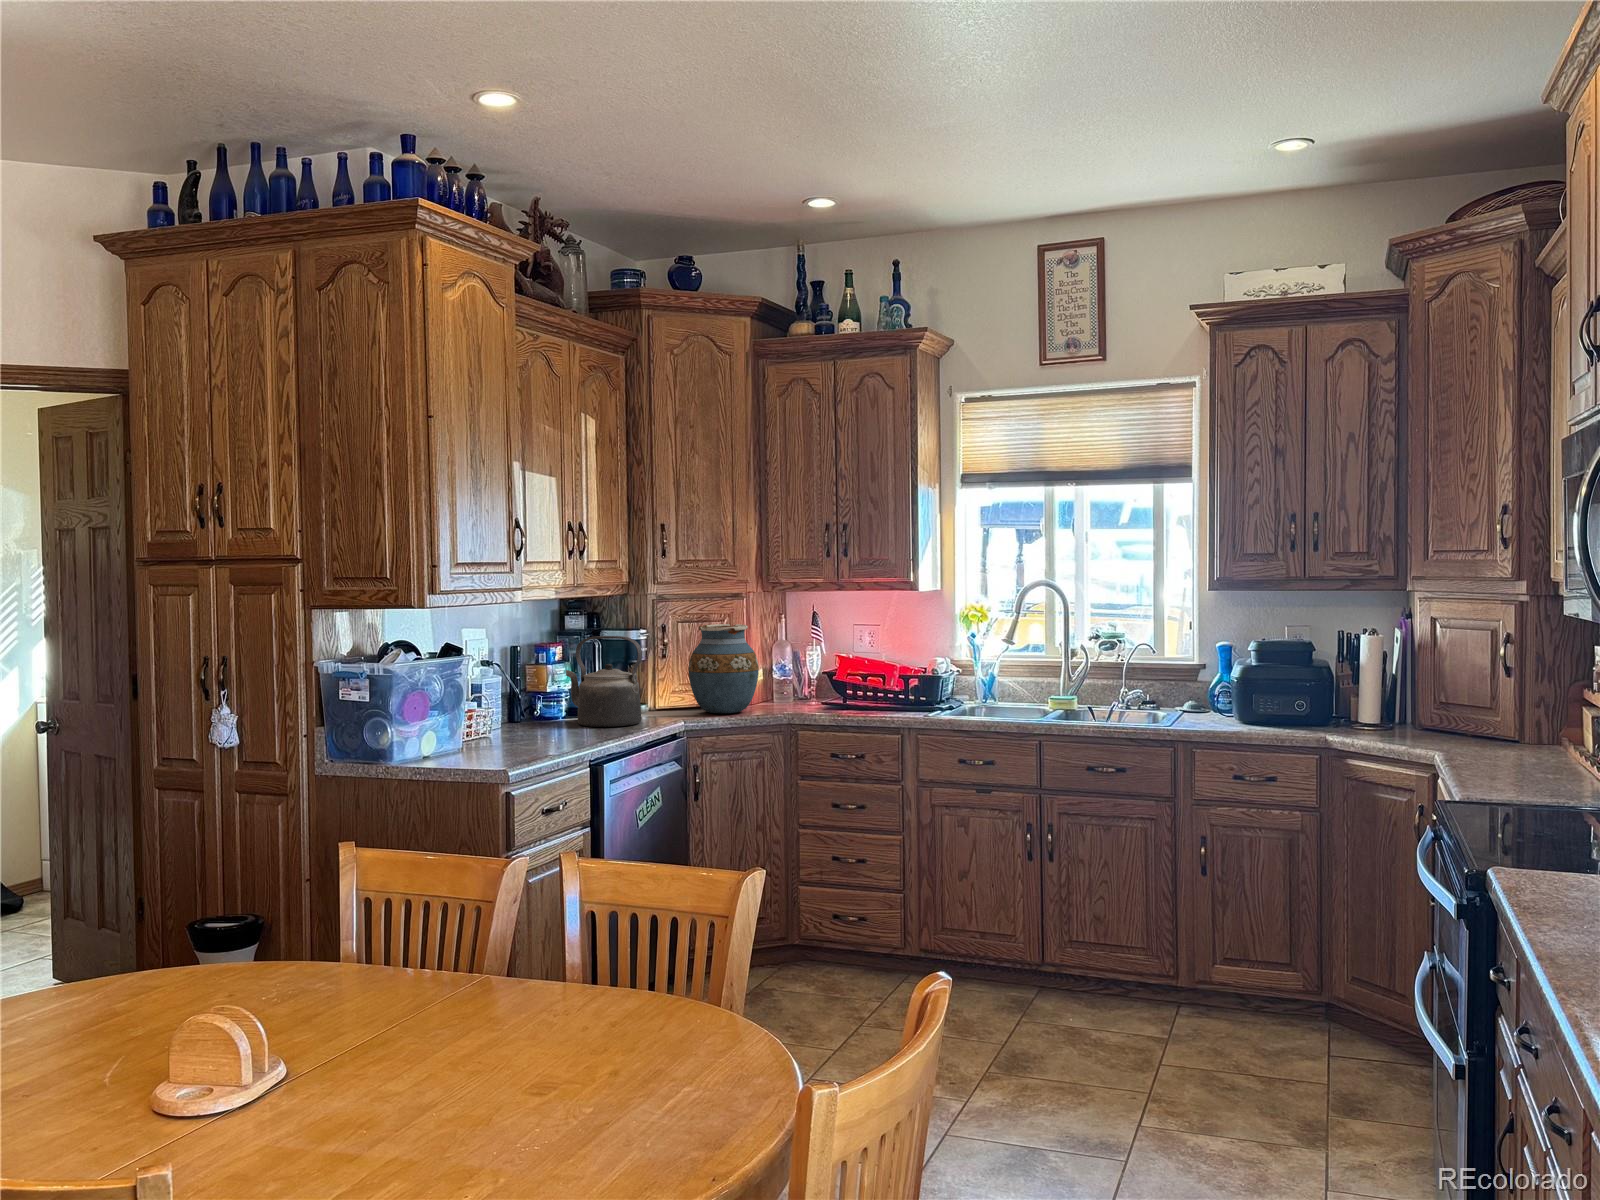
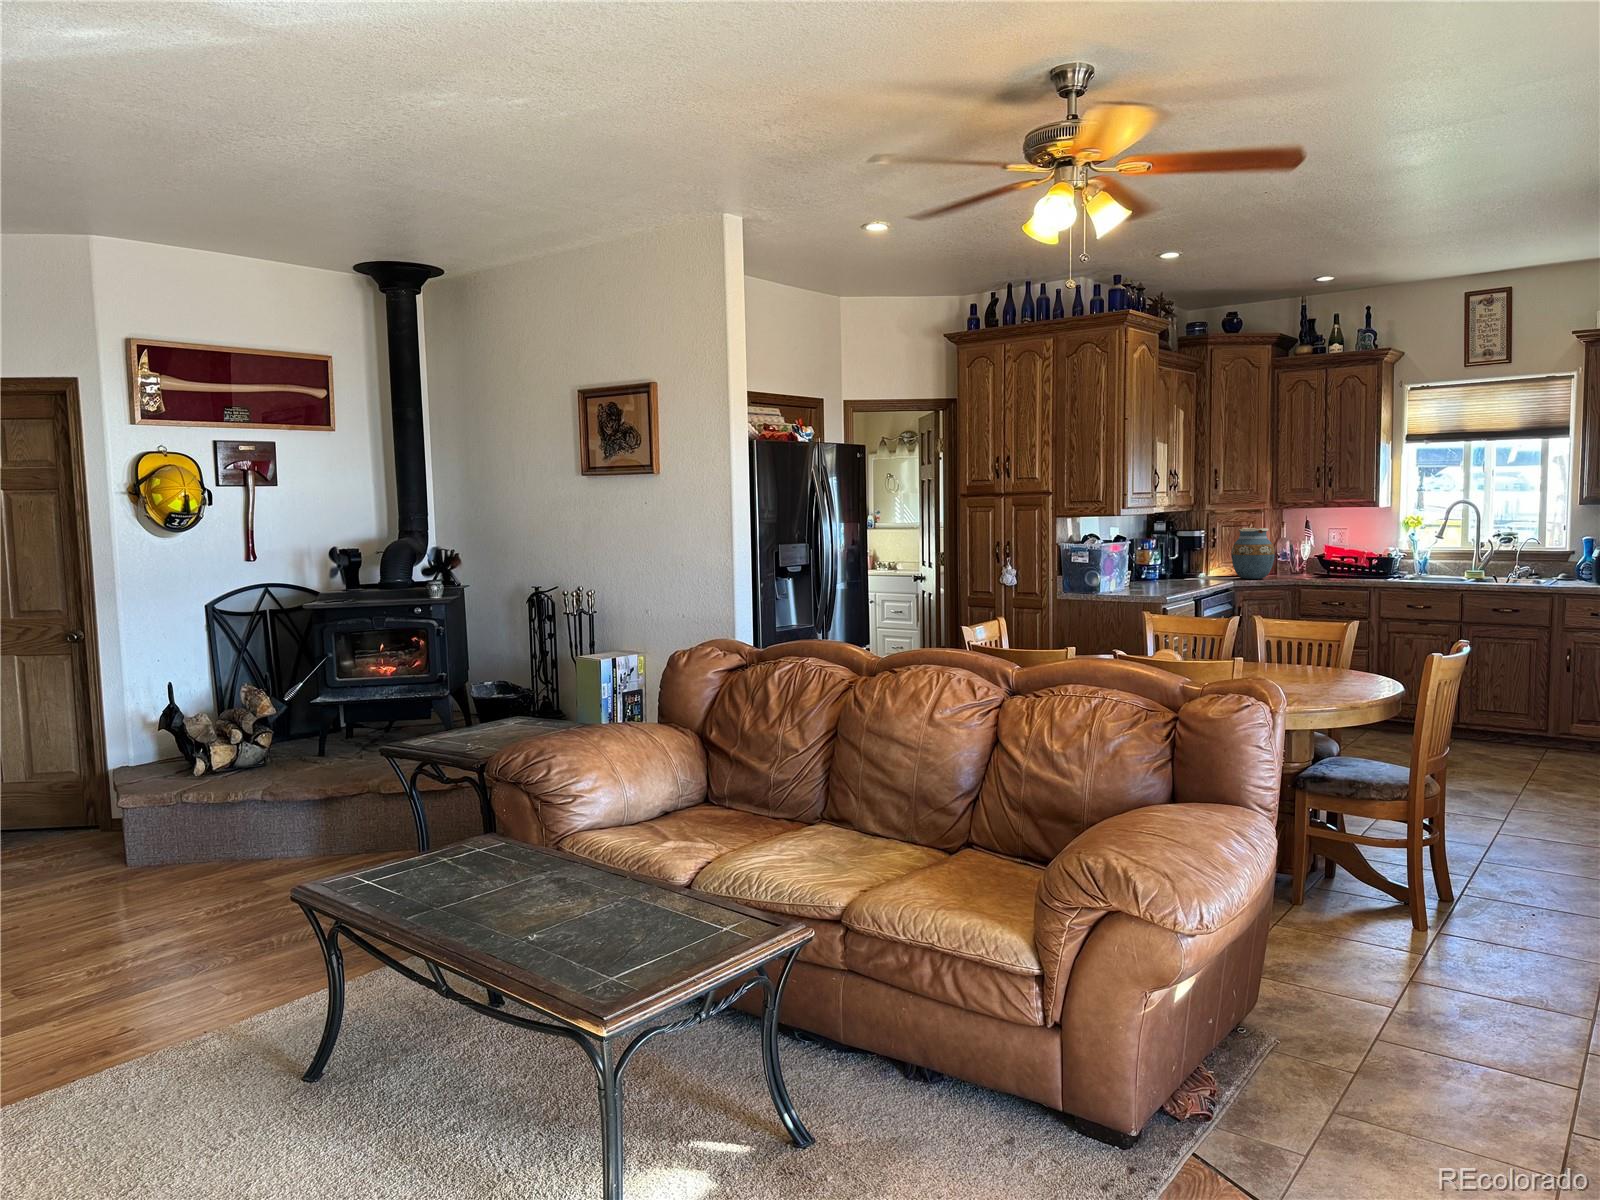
kettle: present [566,636,642,727] -> none [1164,533,1210,583]

